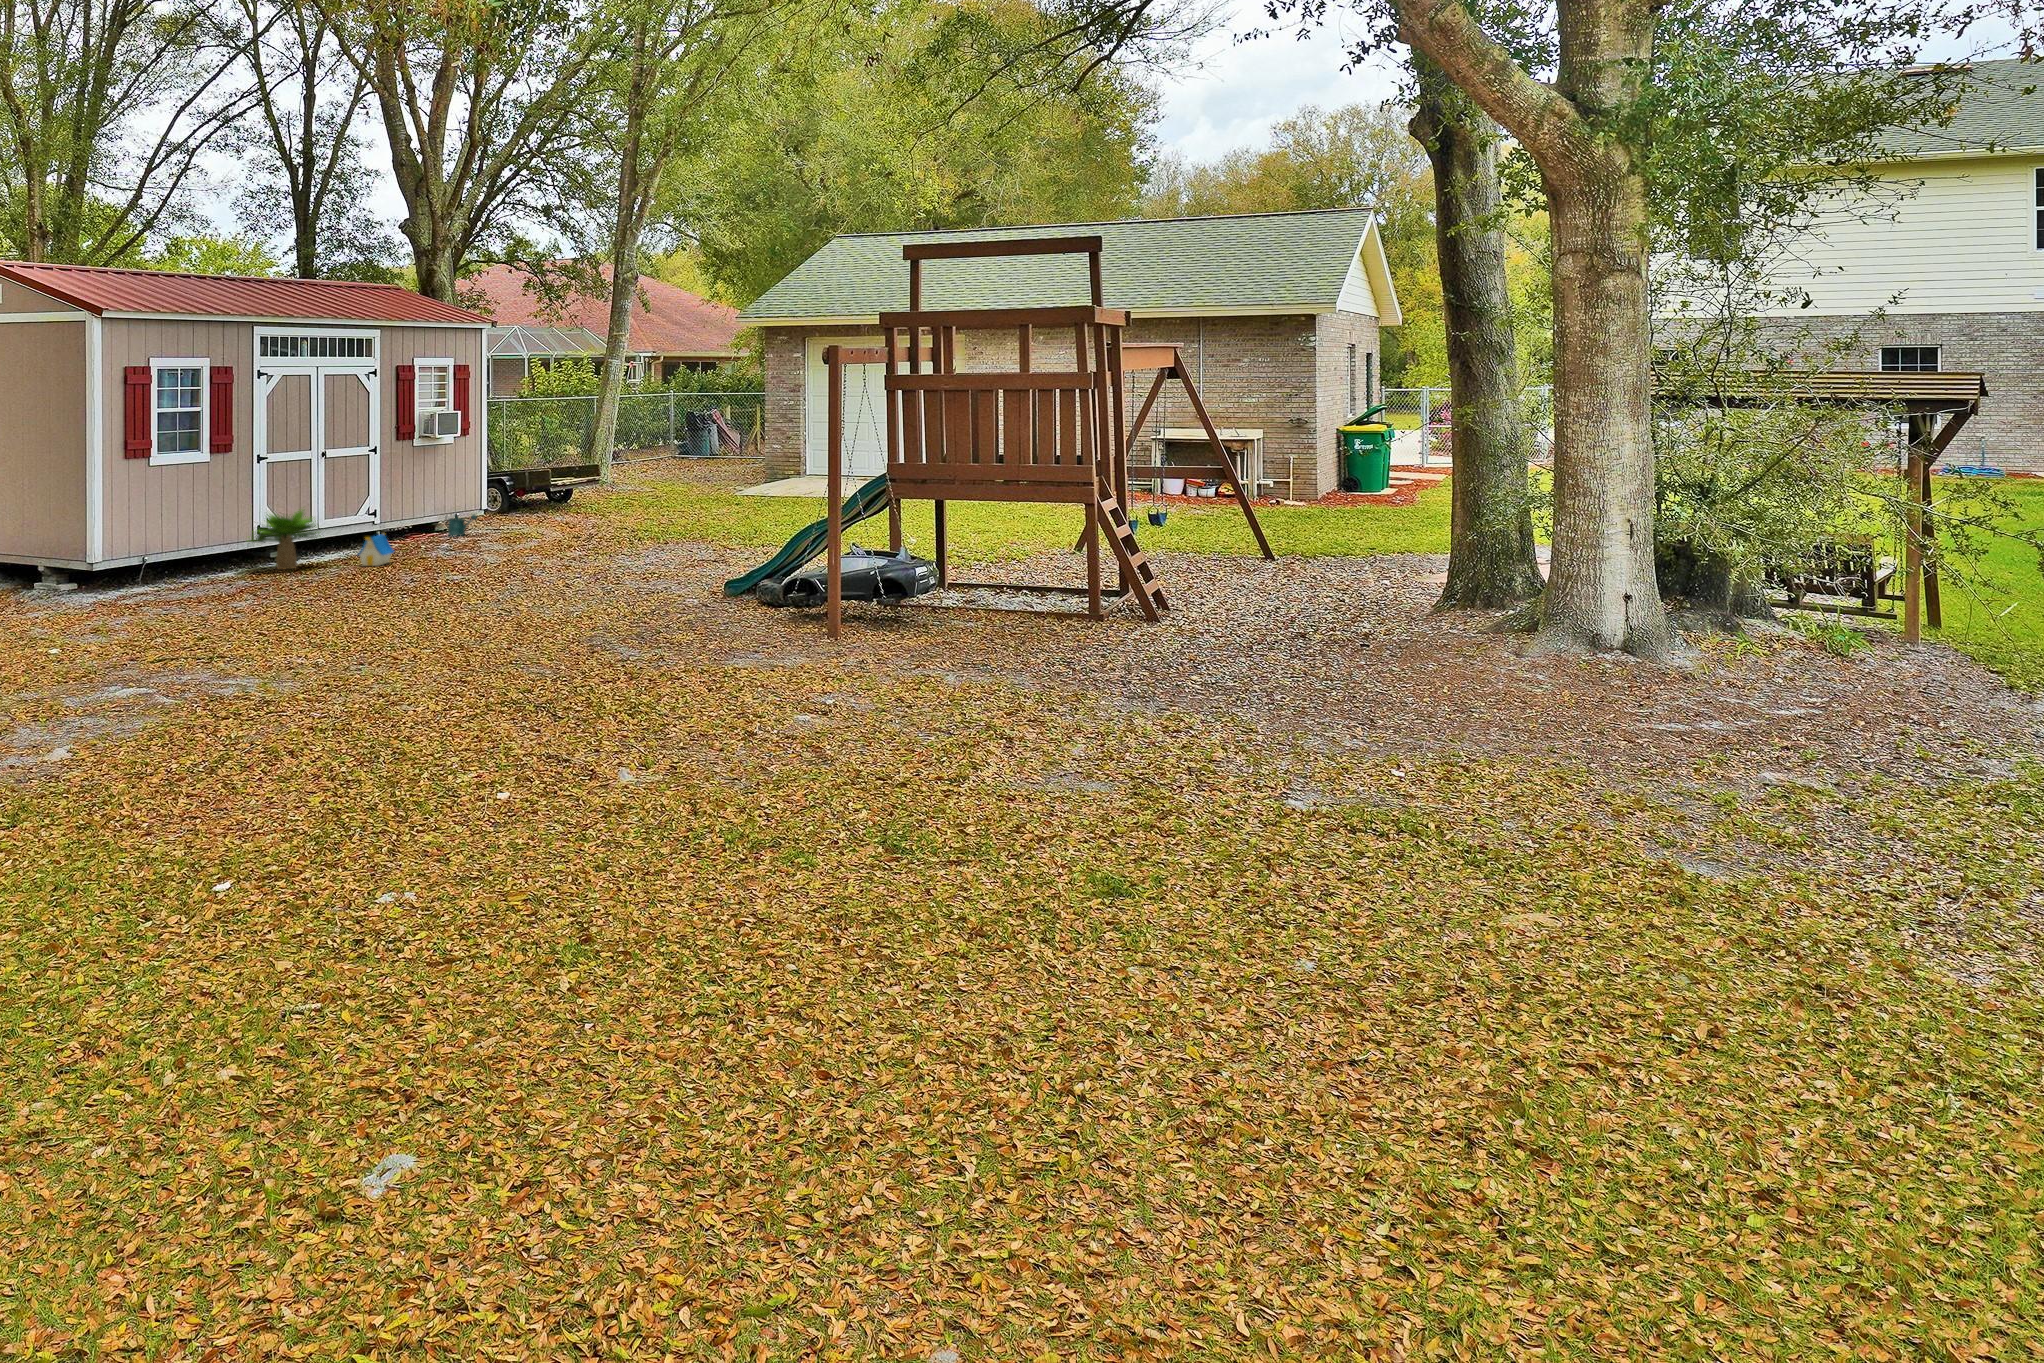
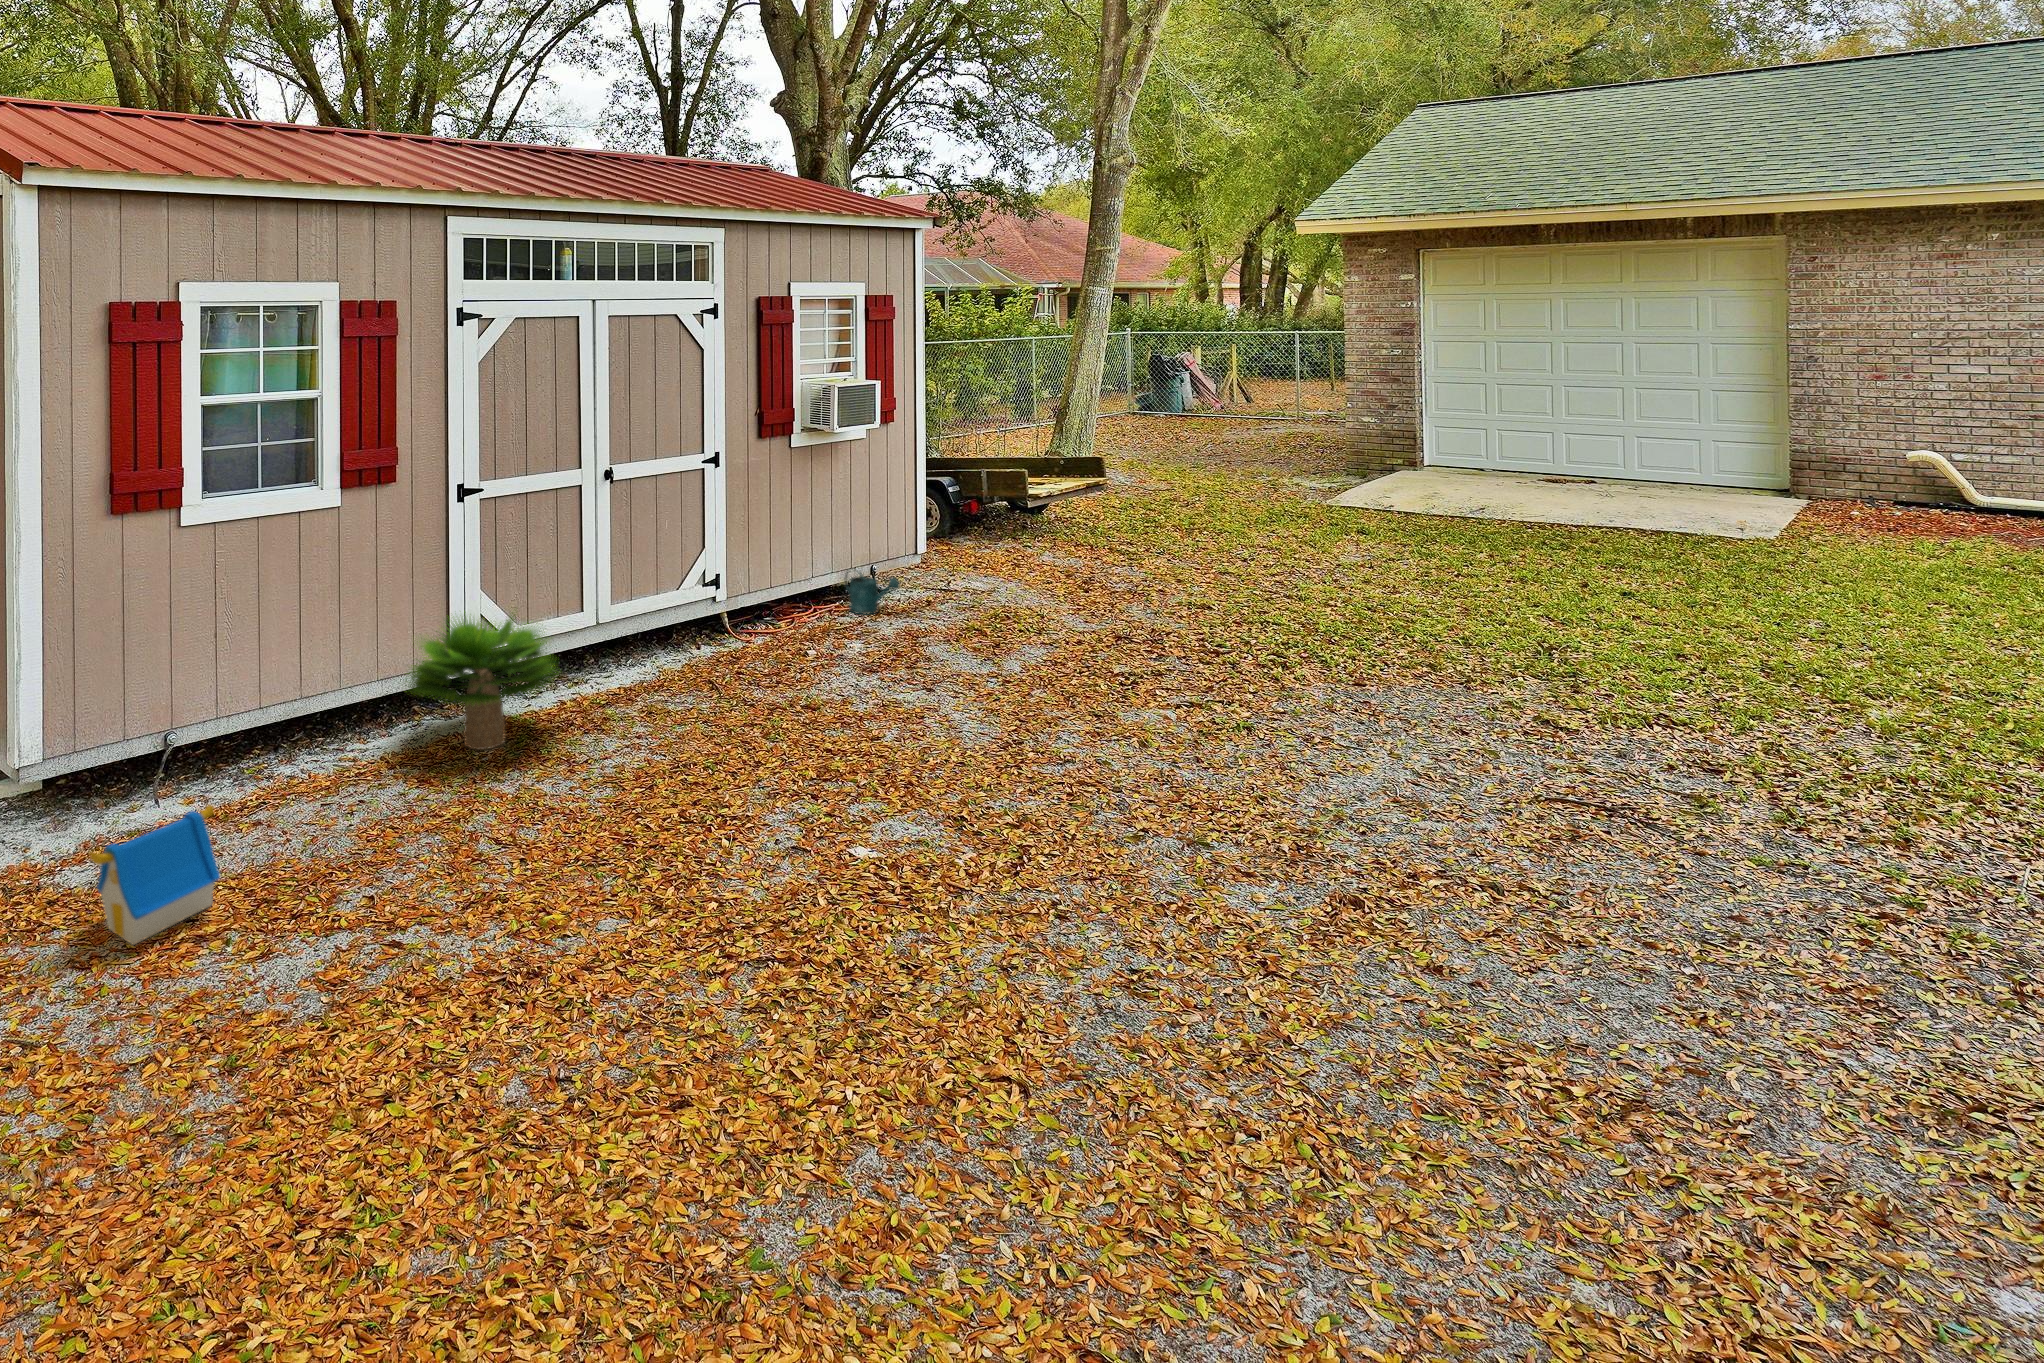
toy house: present [358,533,394,566] -> present [90,805,220,945]

